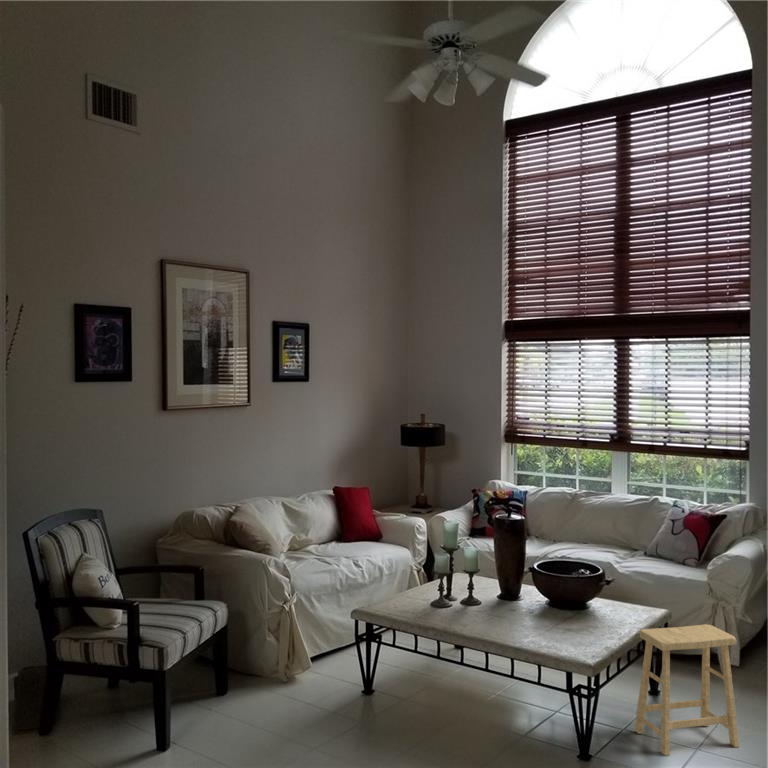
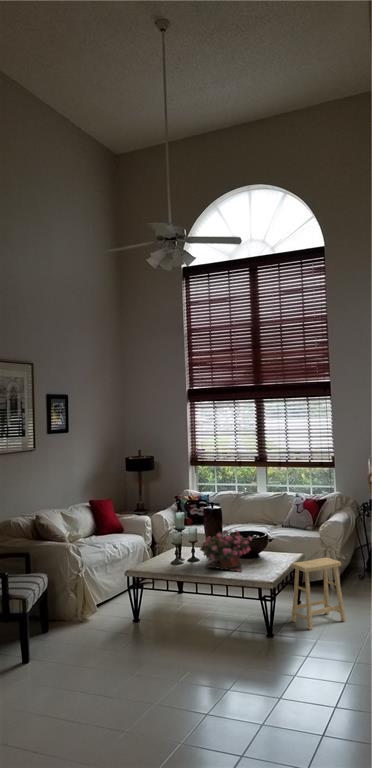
potted flower: none [472,557,567,637] -> present [200,530,252,572]

